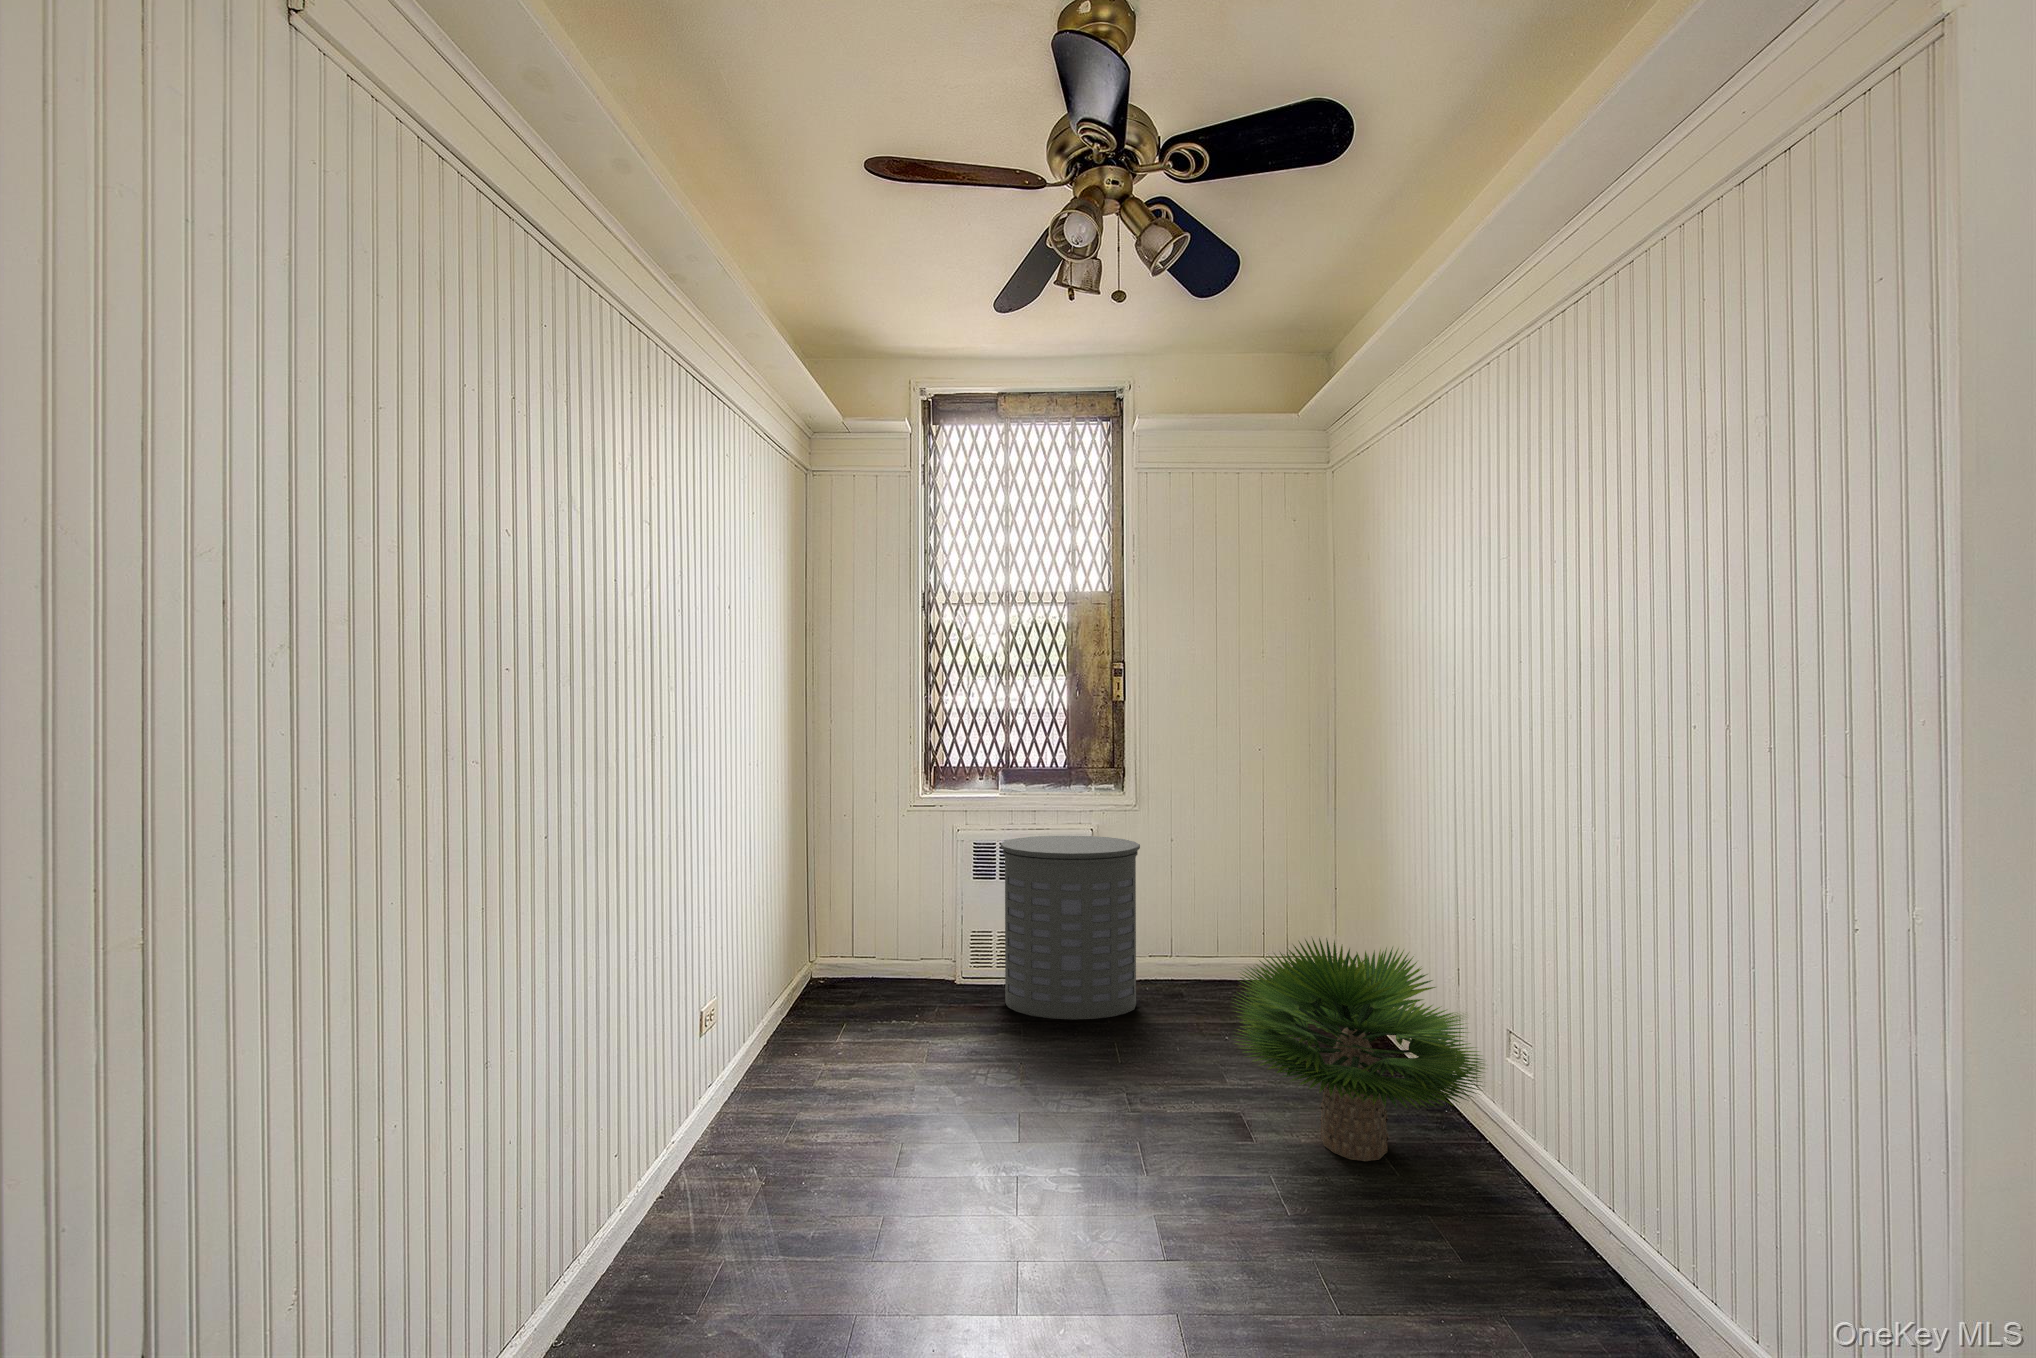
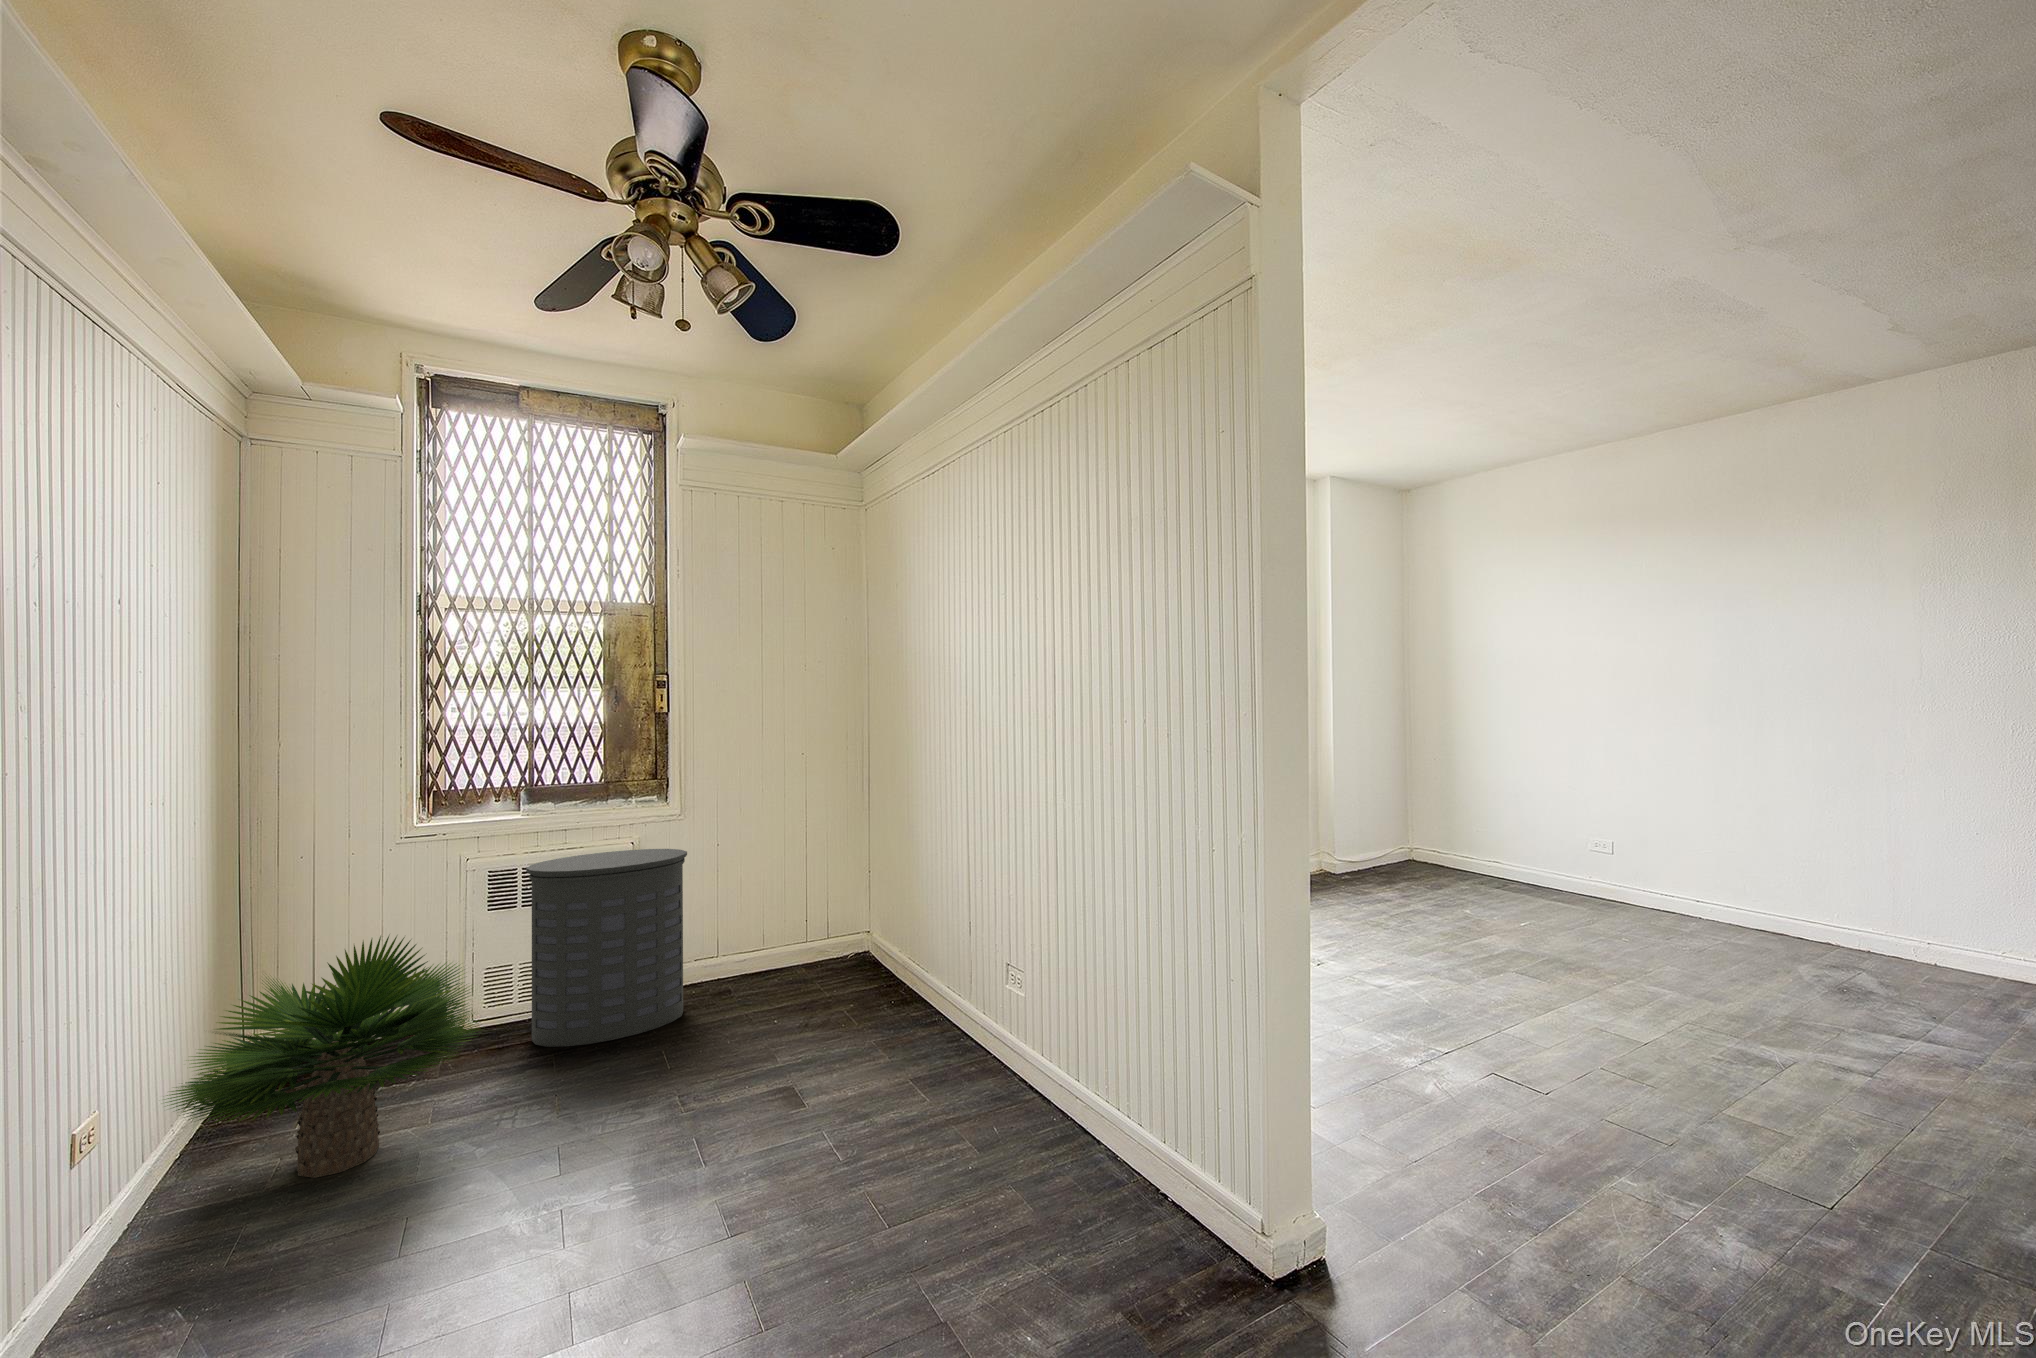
potted plant: present [1232,938,1485,1161] -> present [165,936,479,1178]

